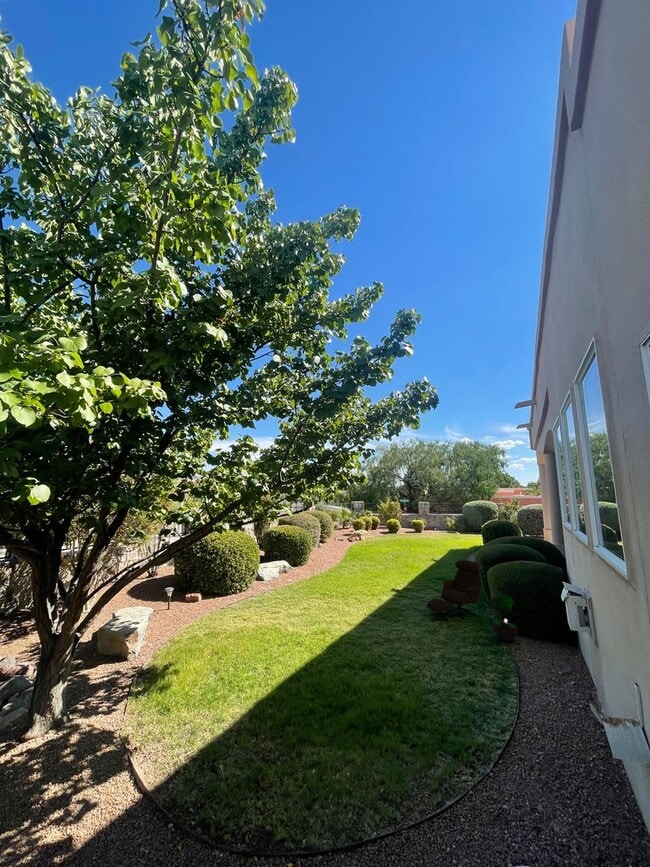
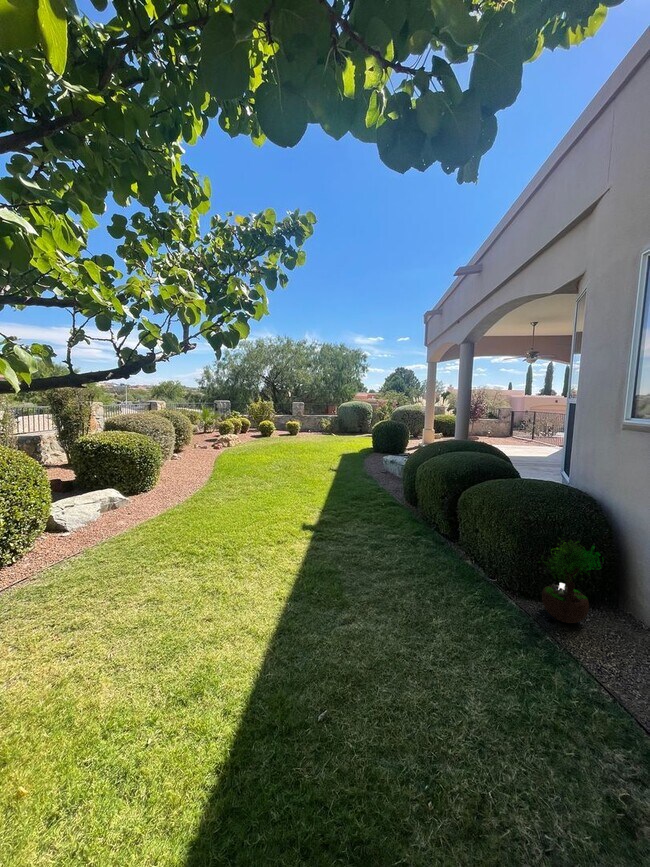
lounge chair: present [427,560,482,621] -> none [394,476,477,585]

